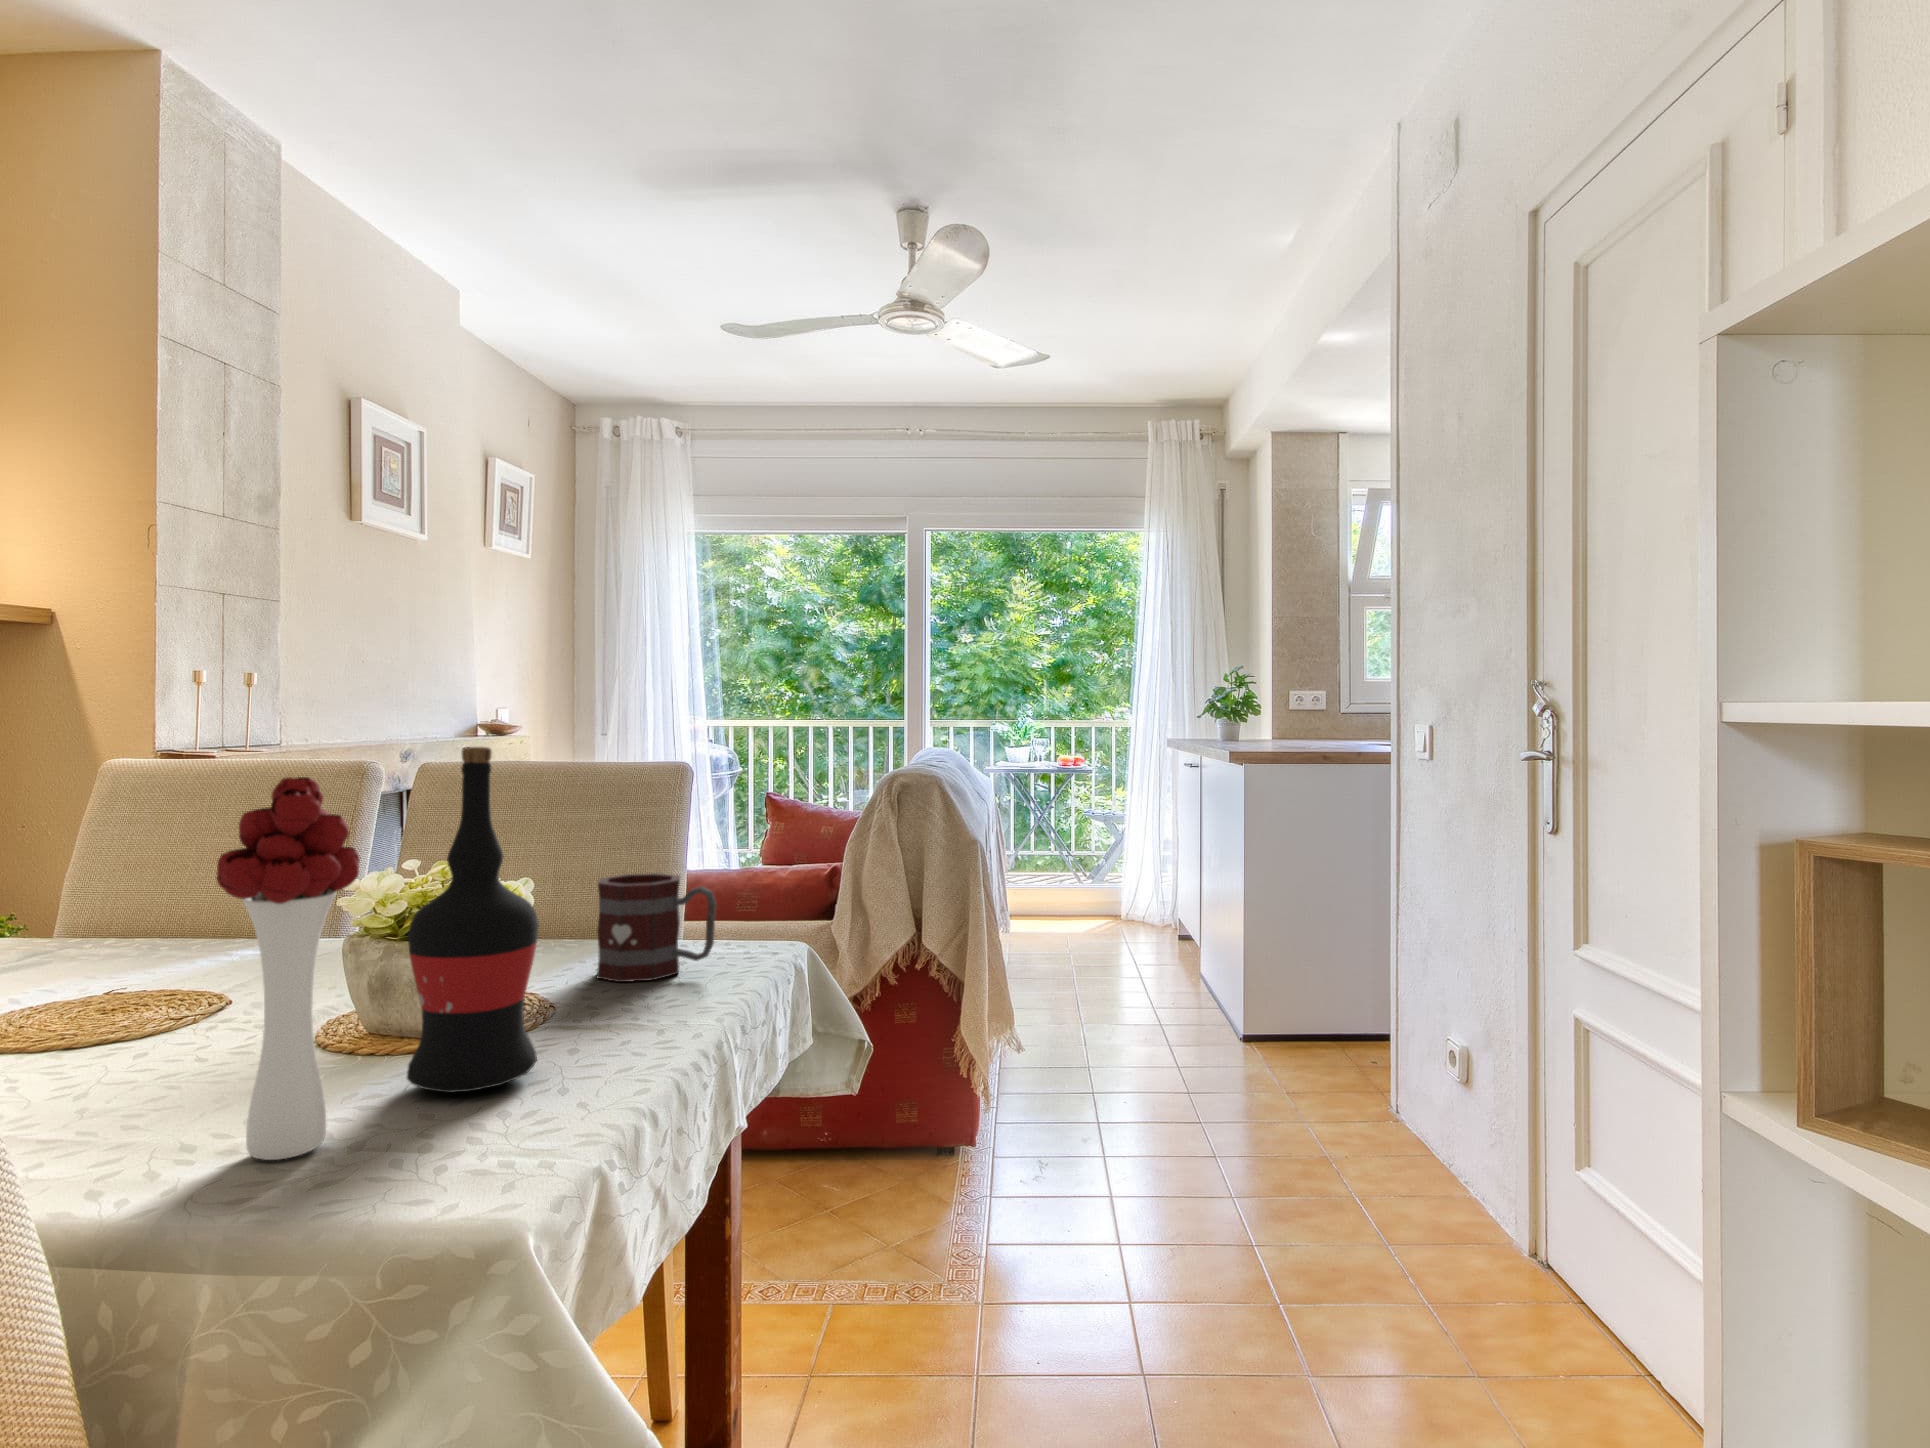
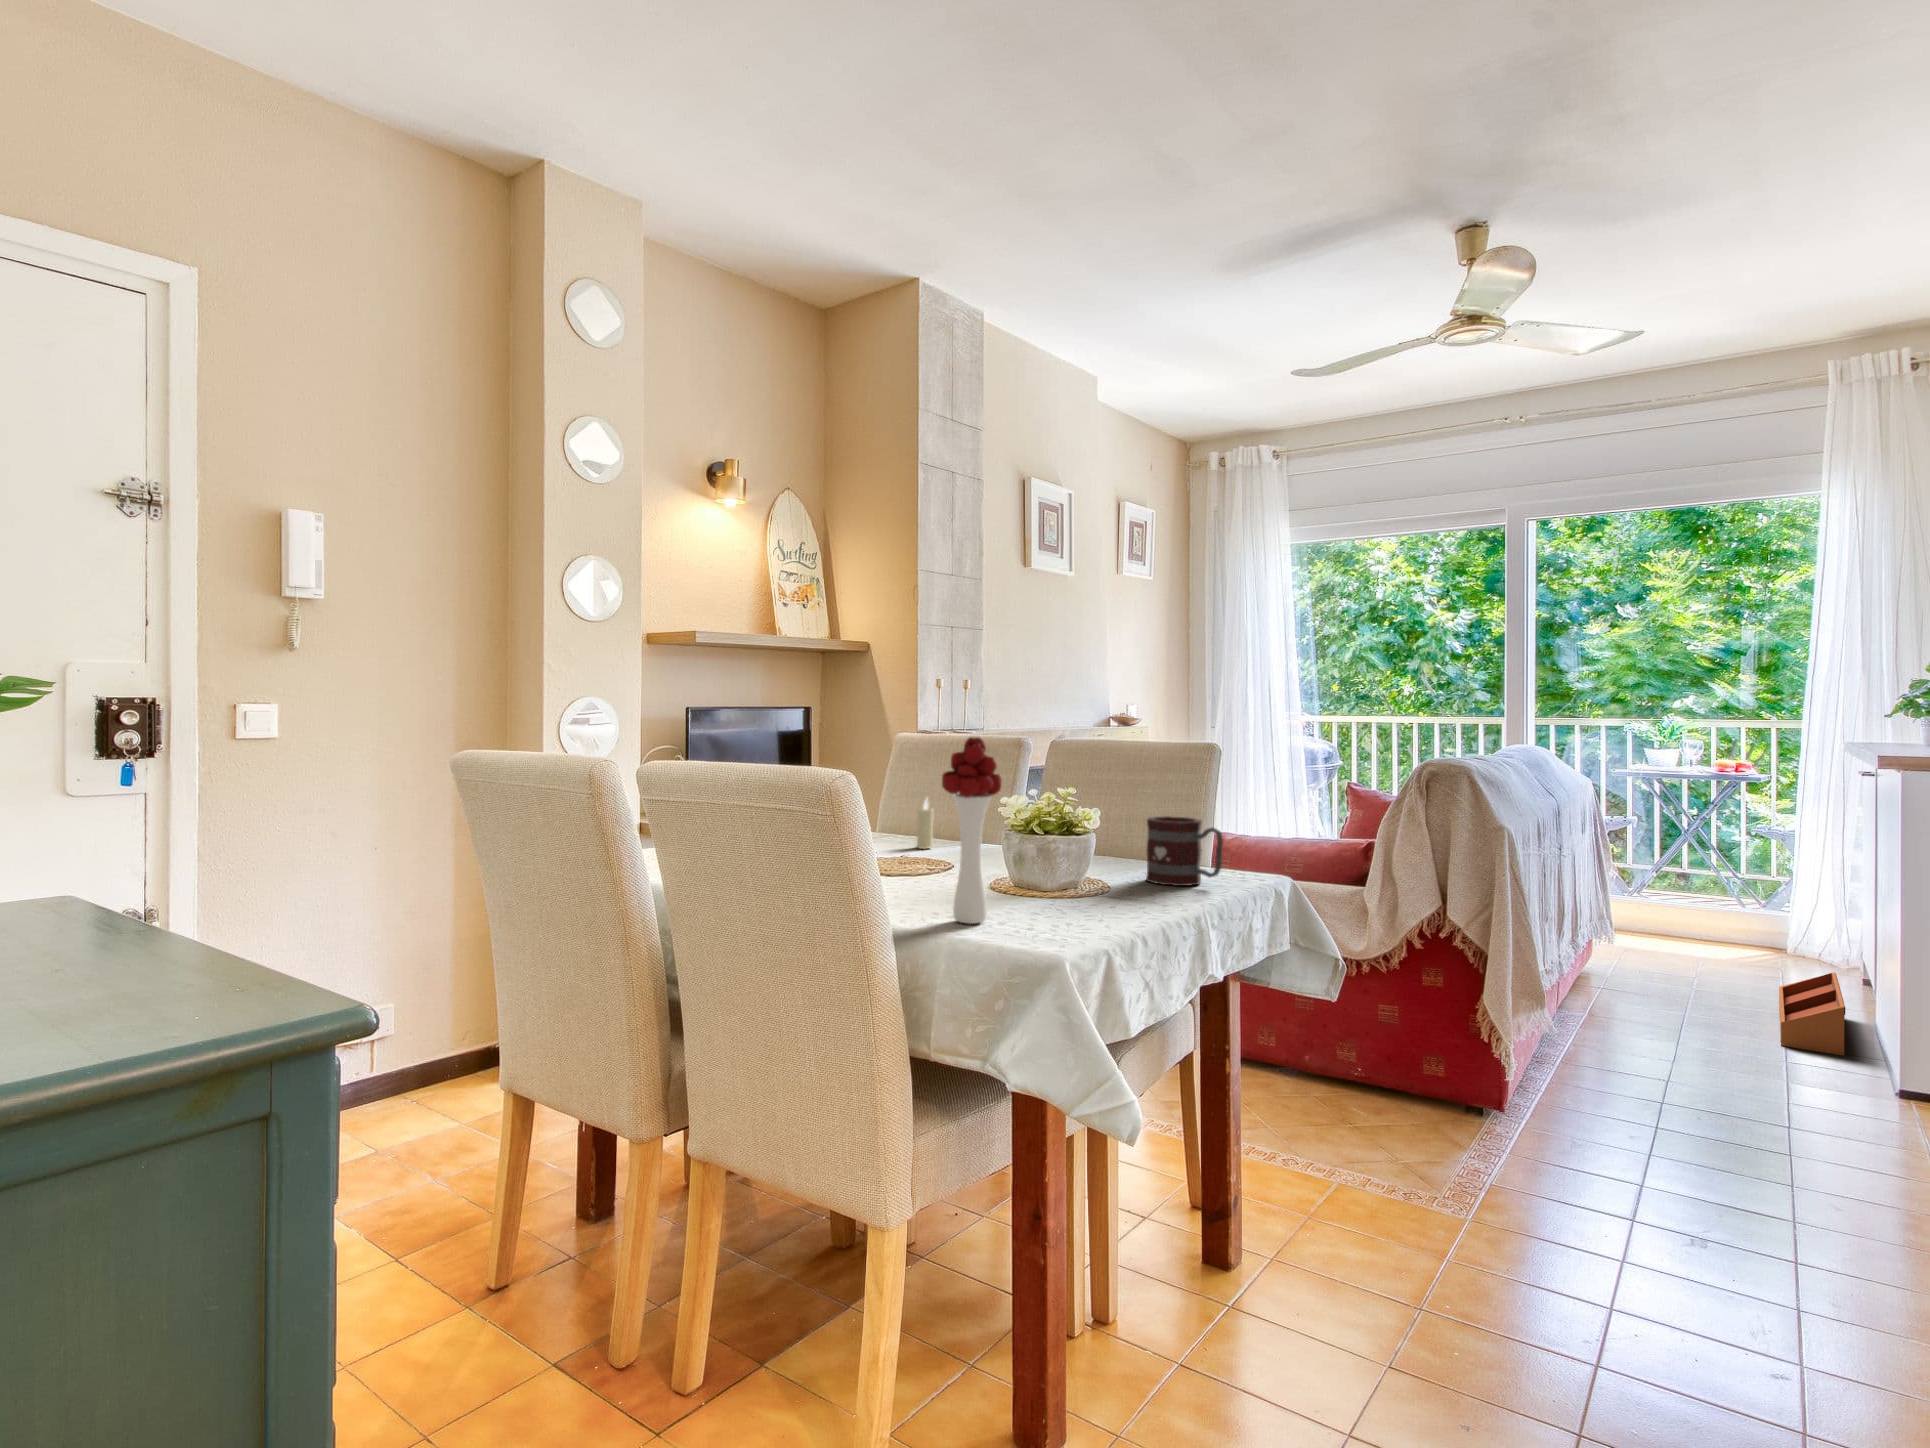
wine bottle: present [407,747,539,1093] -> none [1026,726,1093,914]
candle: none [157,873,197,967] -> present [917,799,933,849]
storage bin: none [1150,939,1212,1017] -> present [1779,972,1845,1055]

